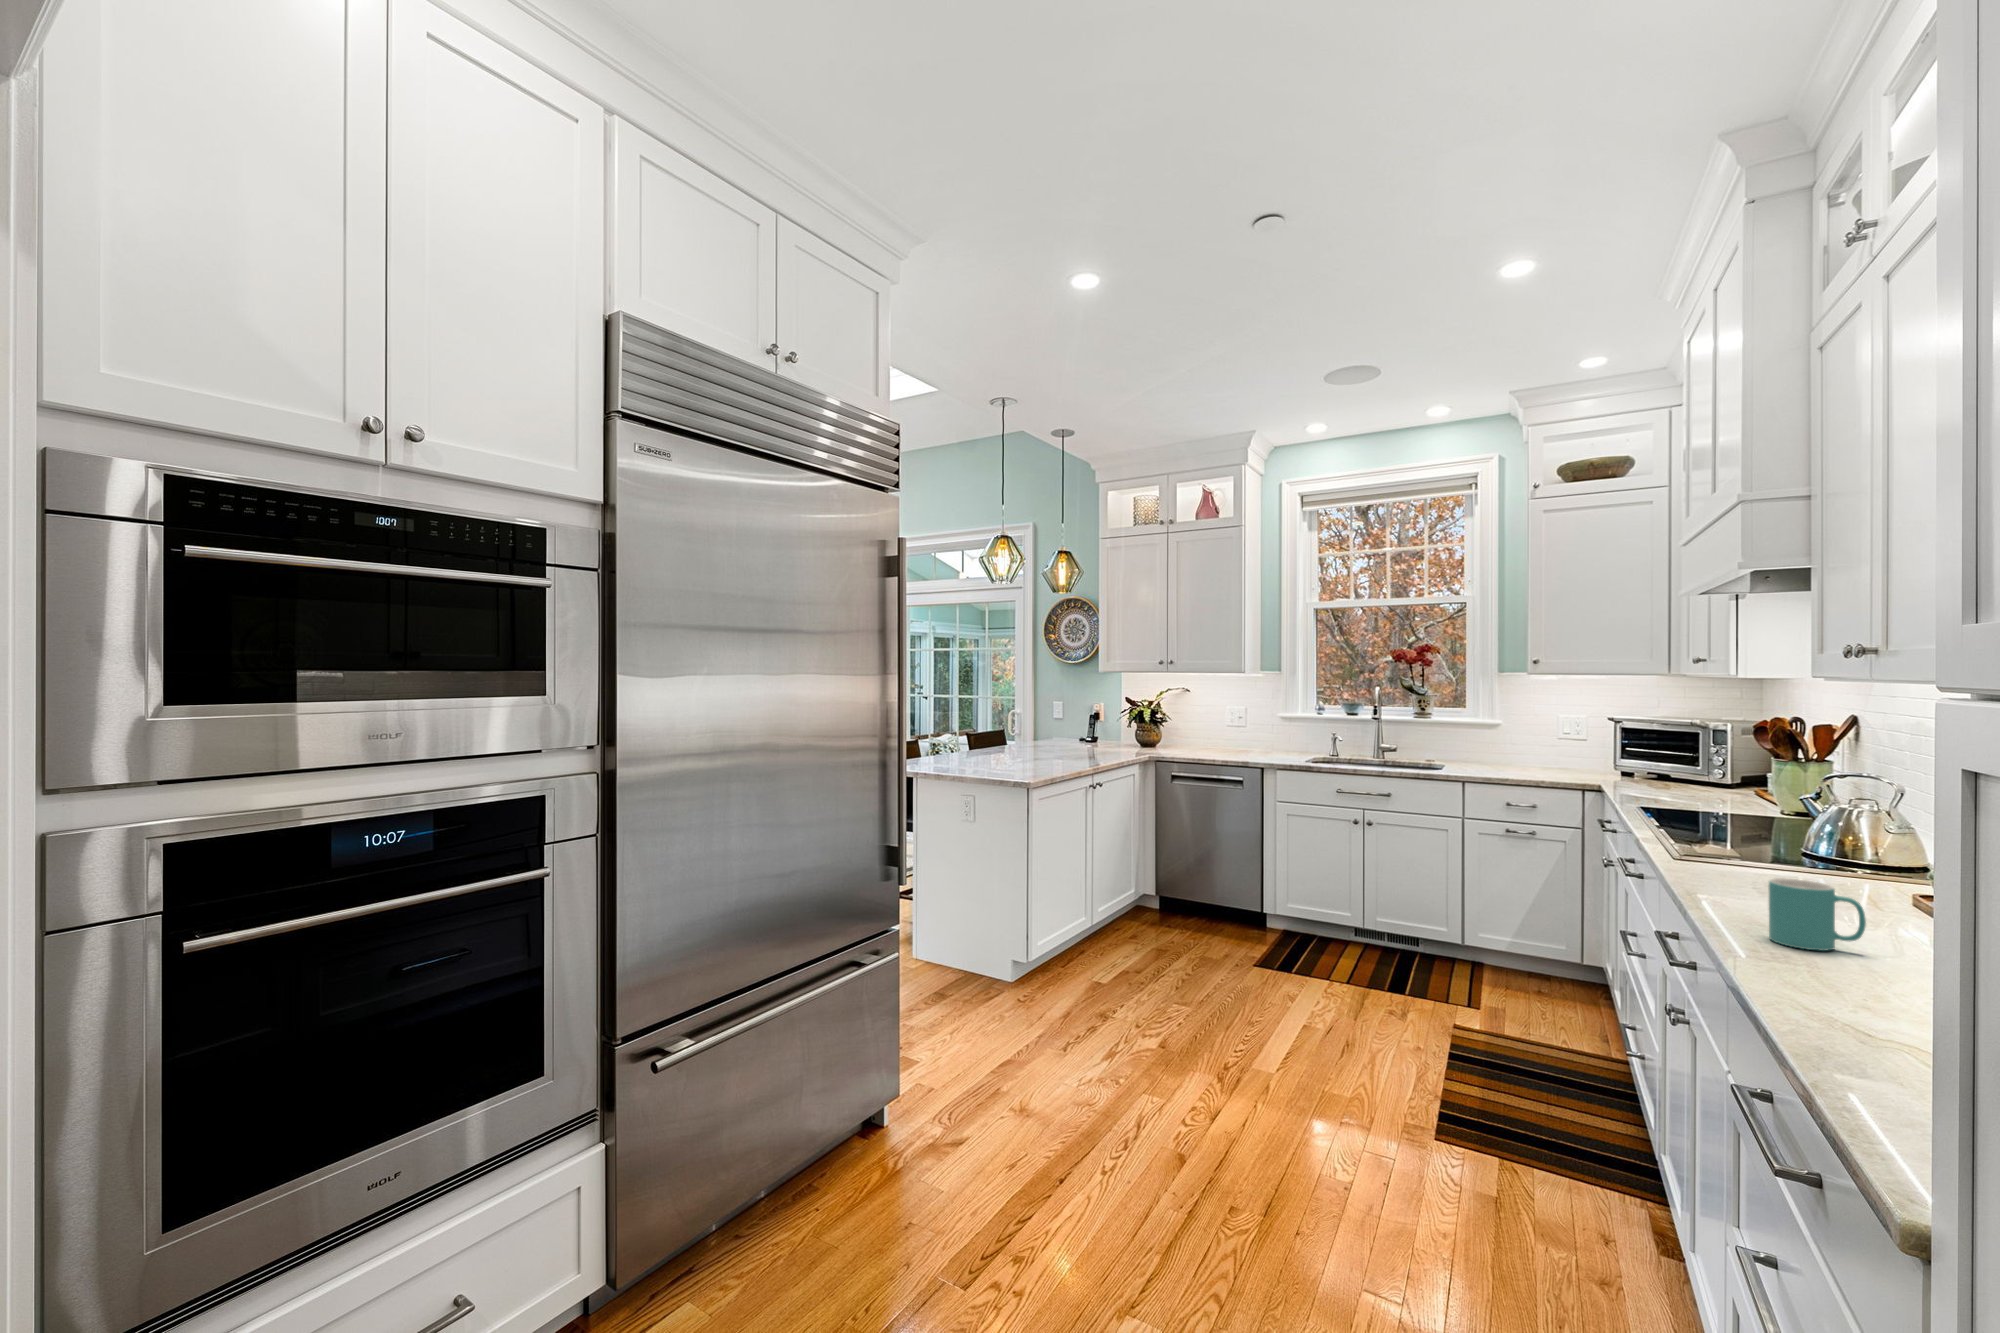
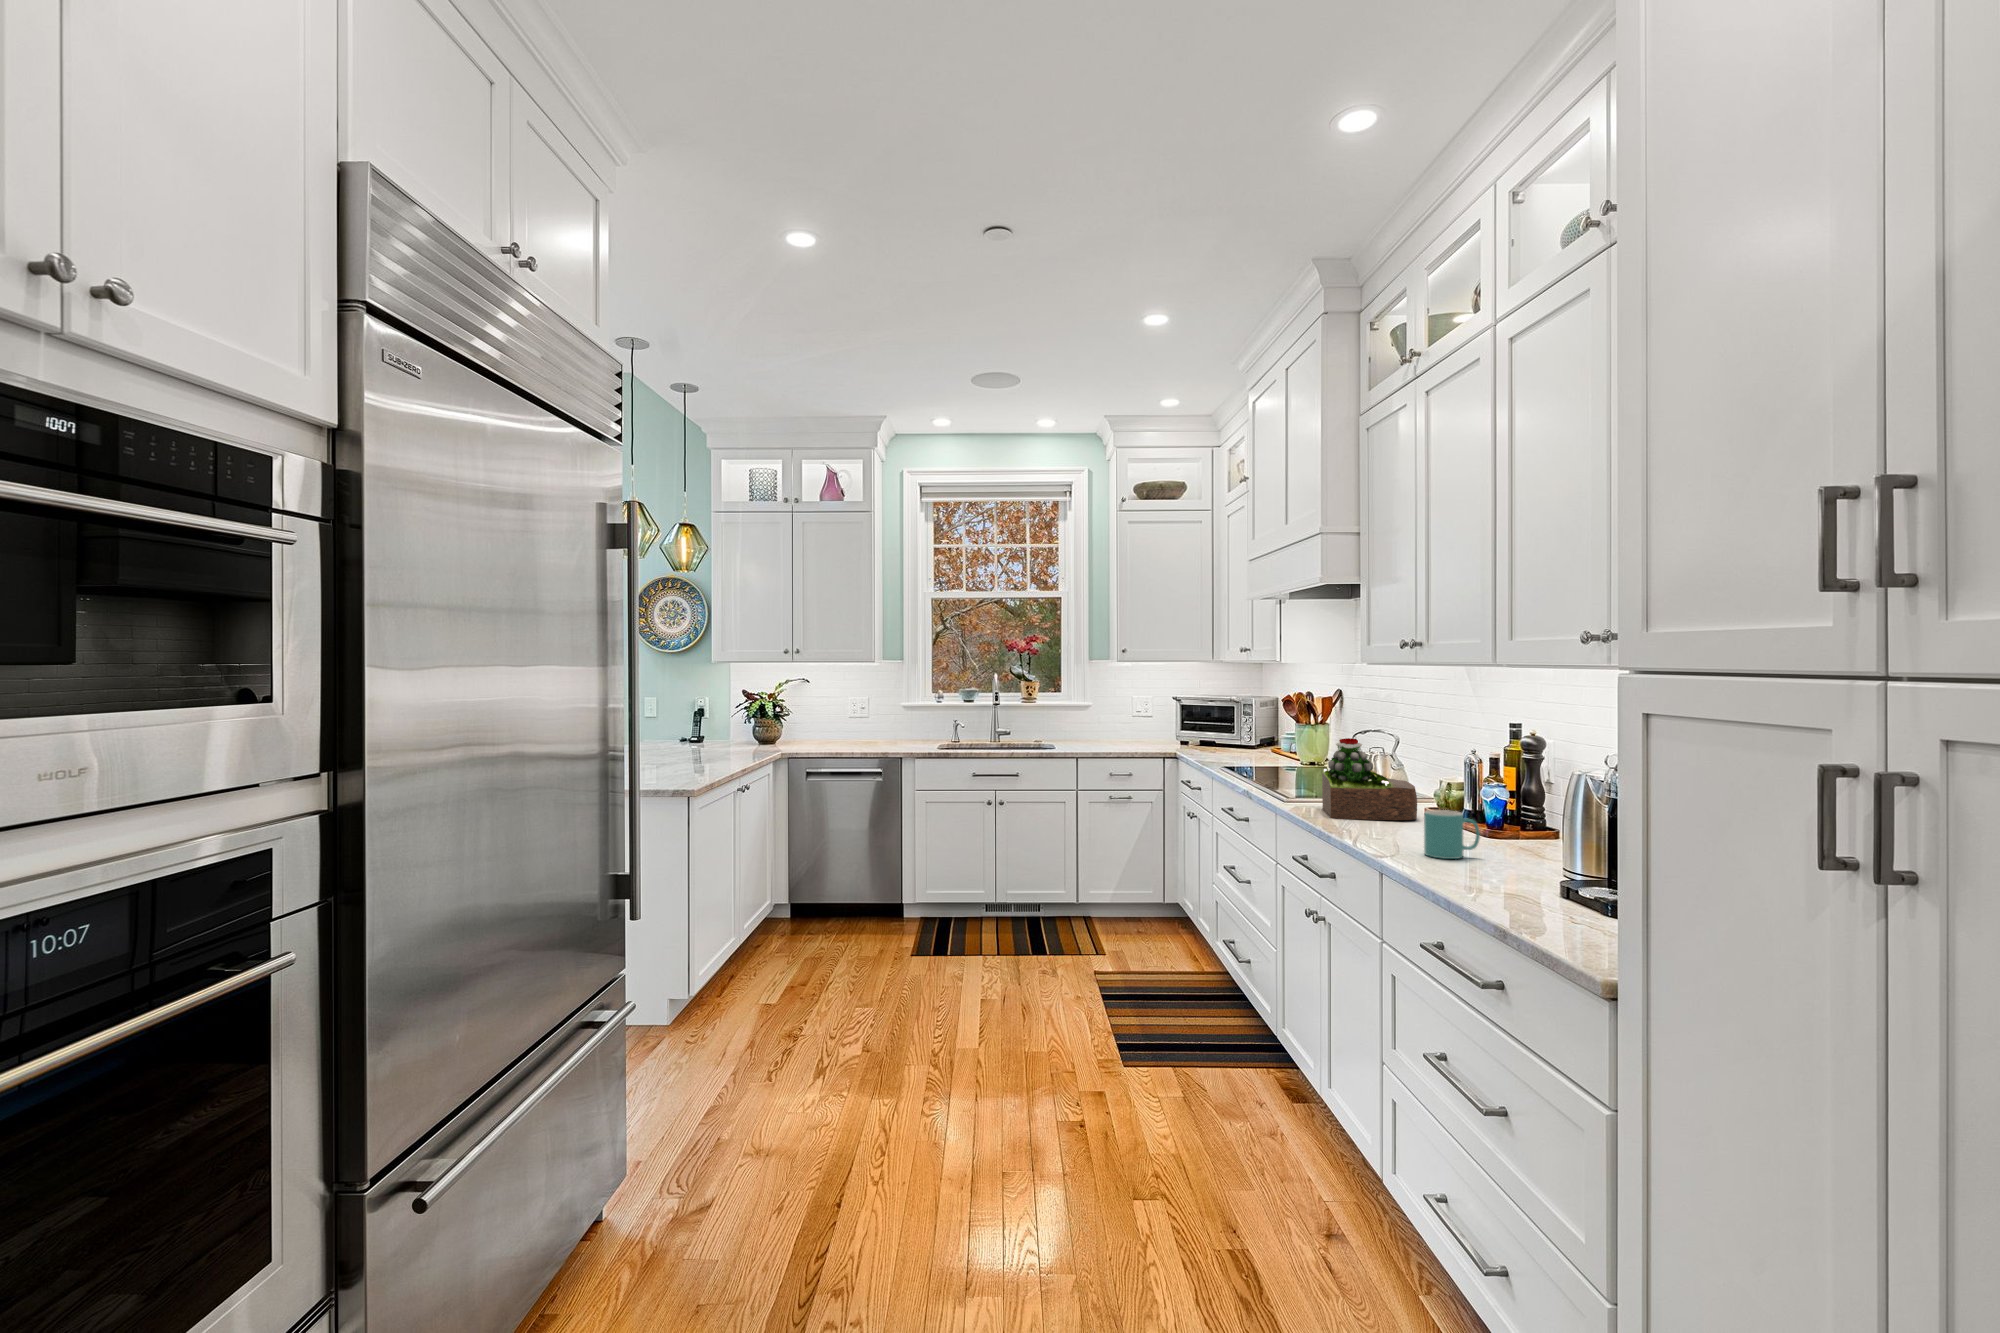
succulent plant: none [1690,775,1842,891] -> present [1322,738,1417,820]

